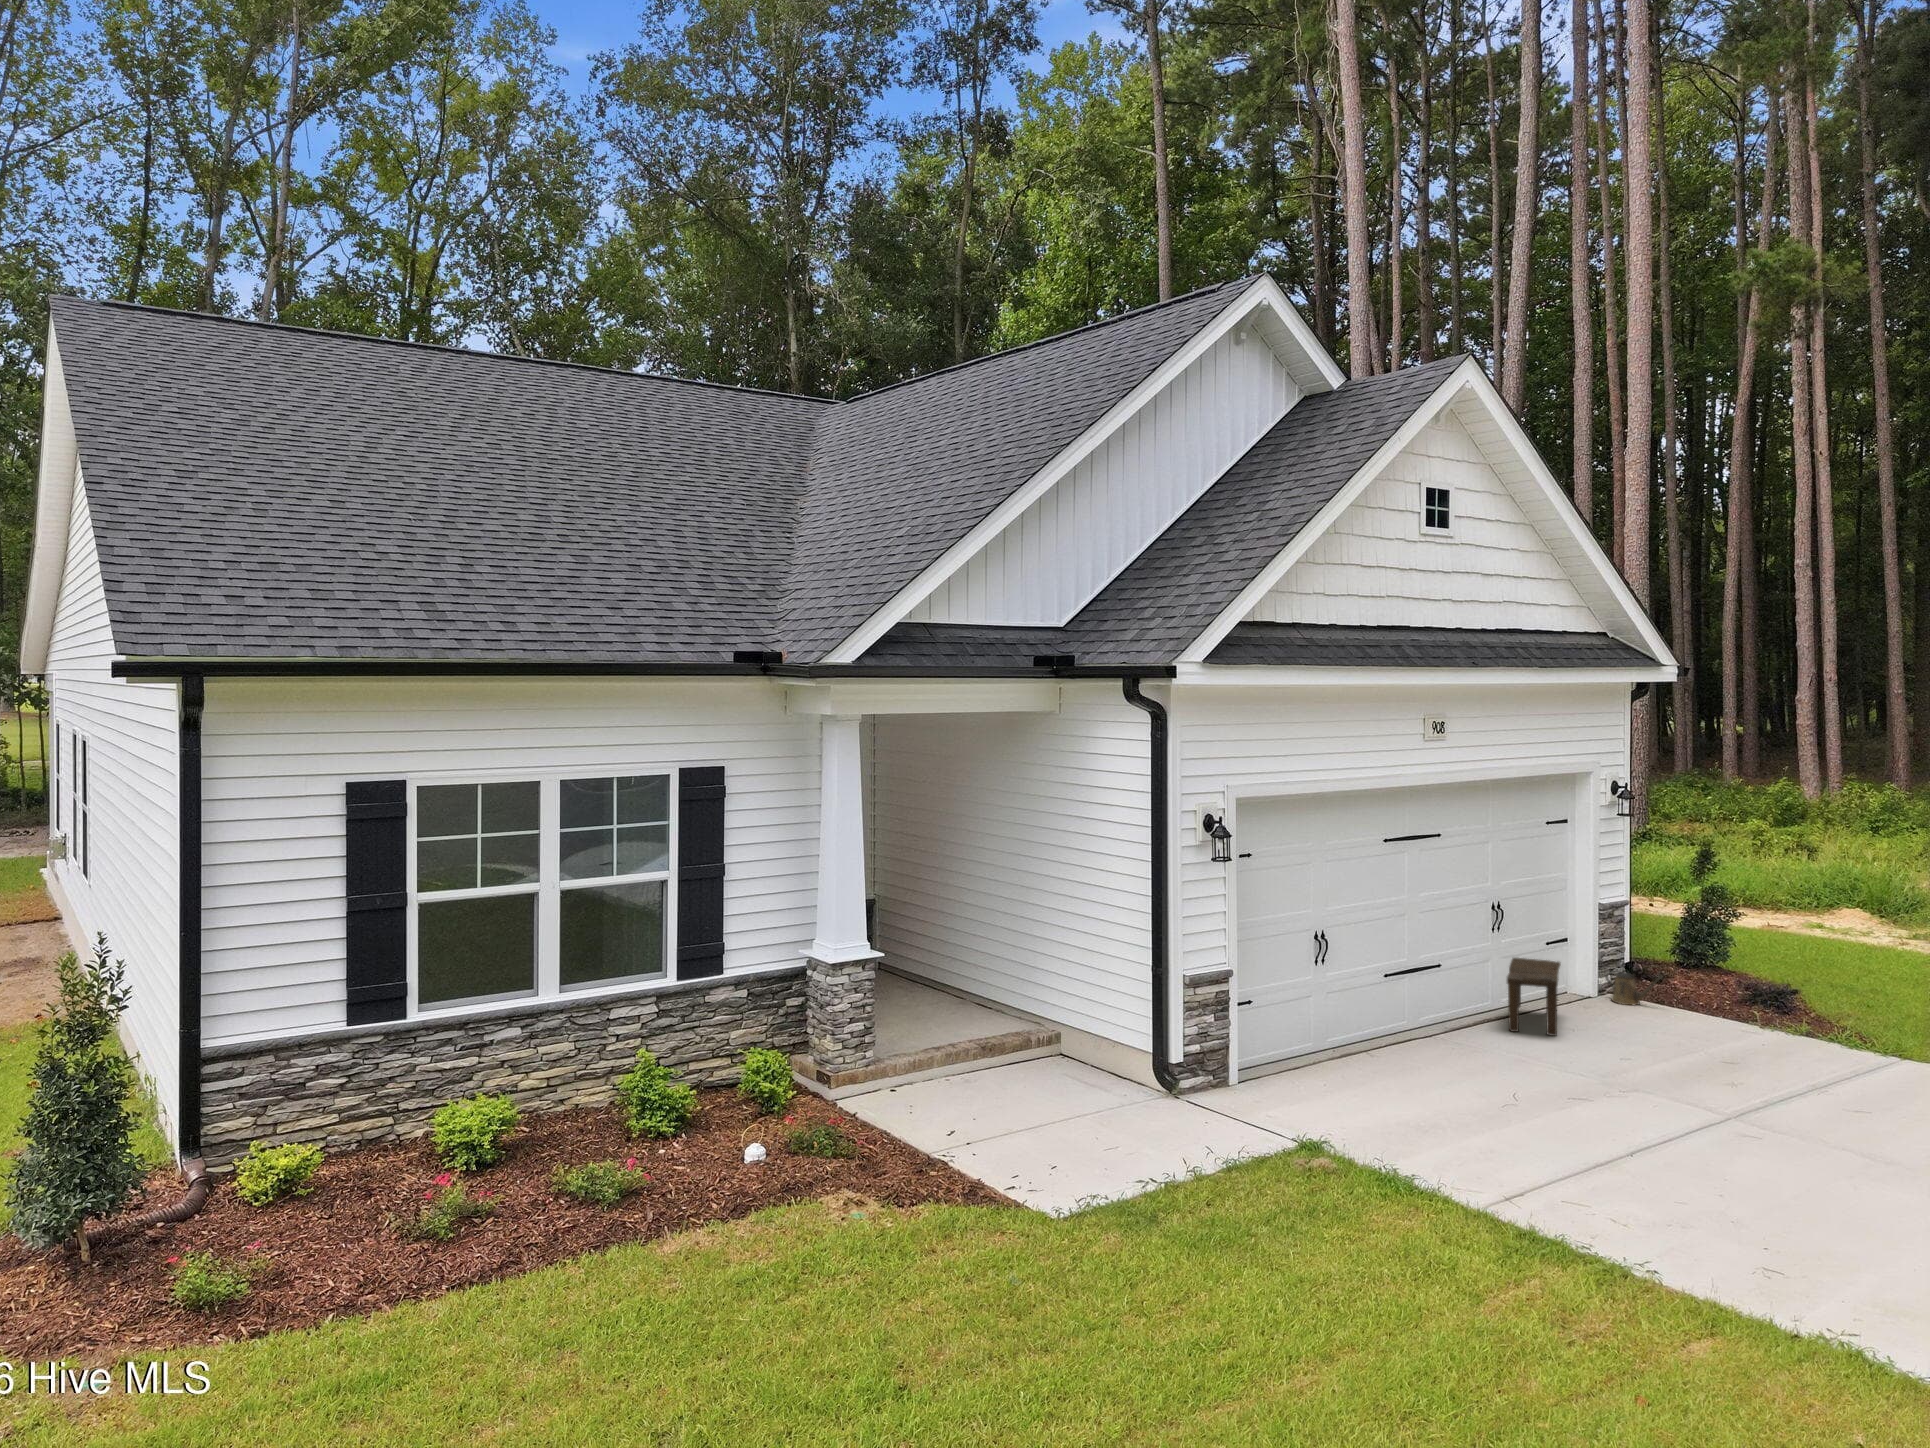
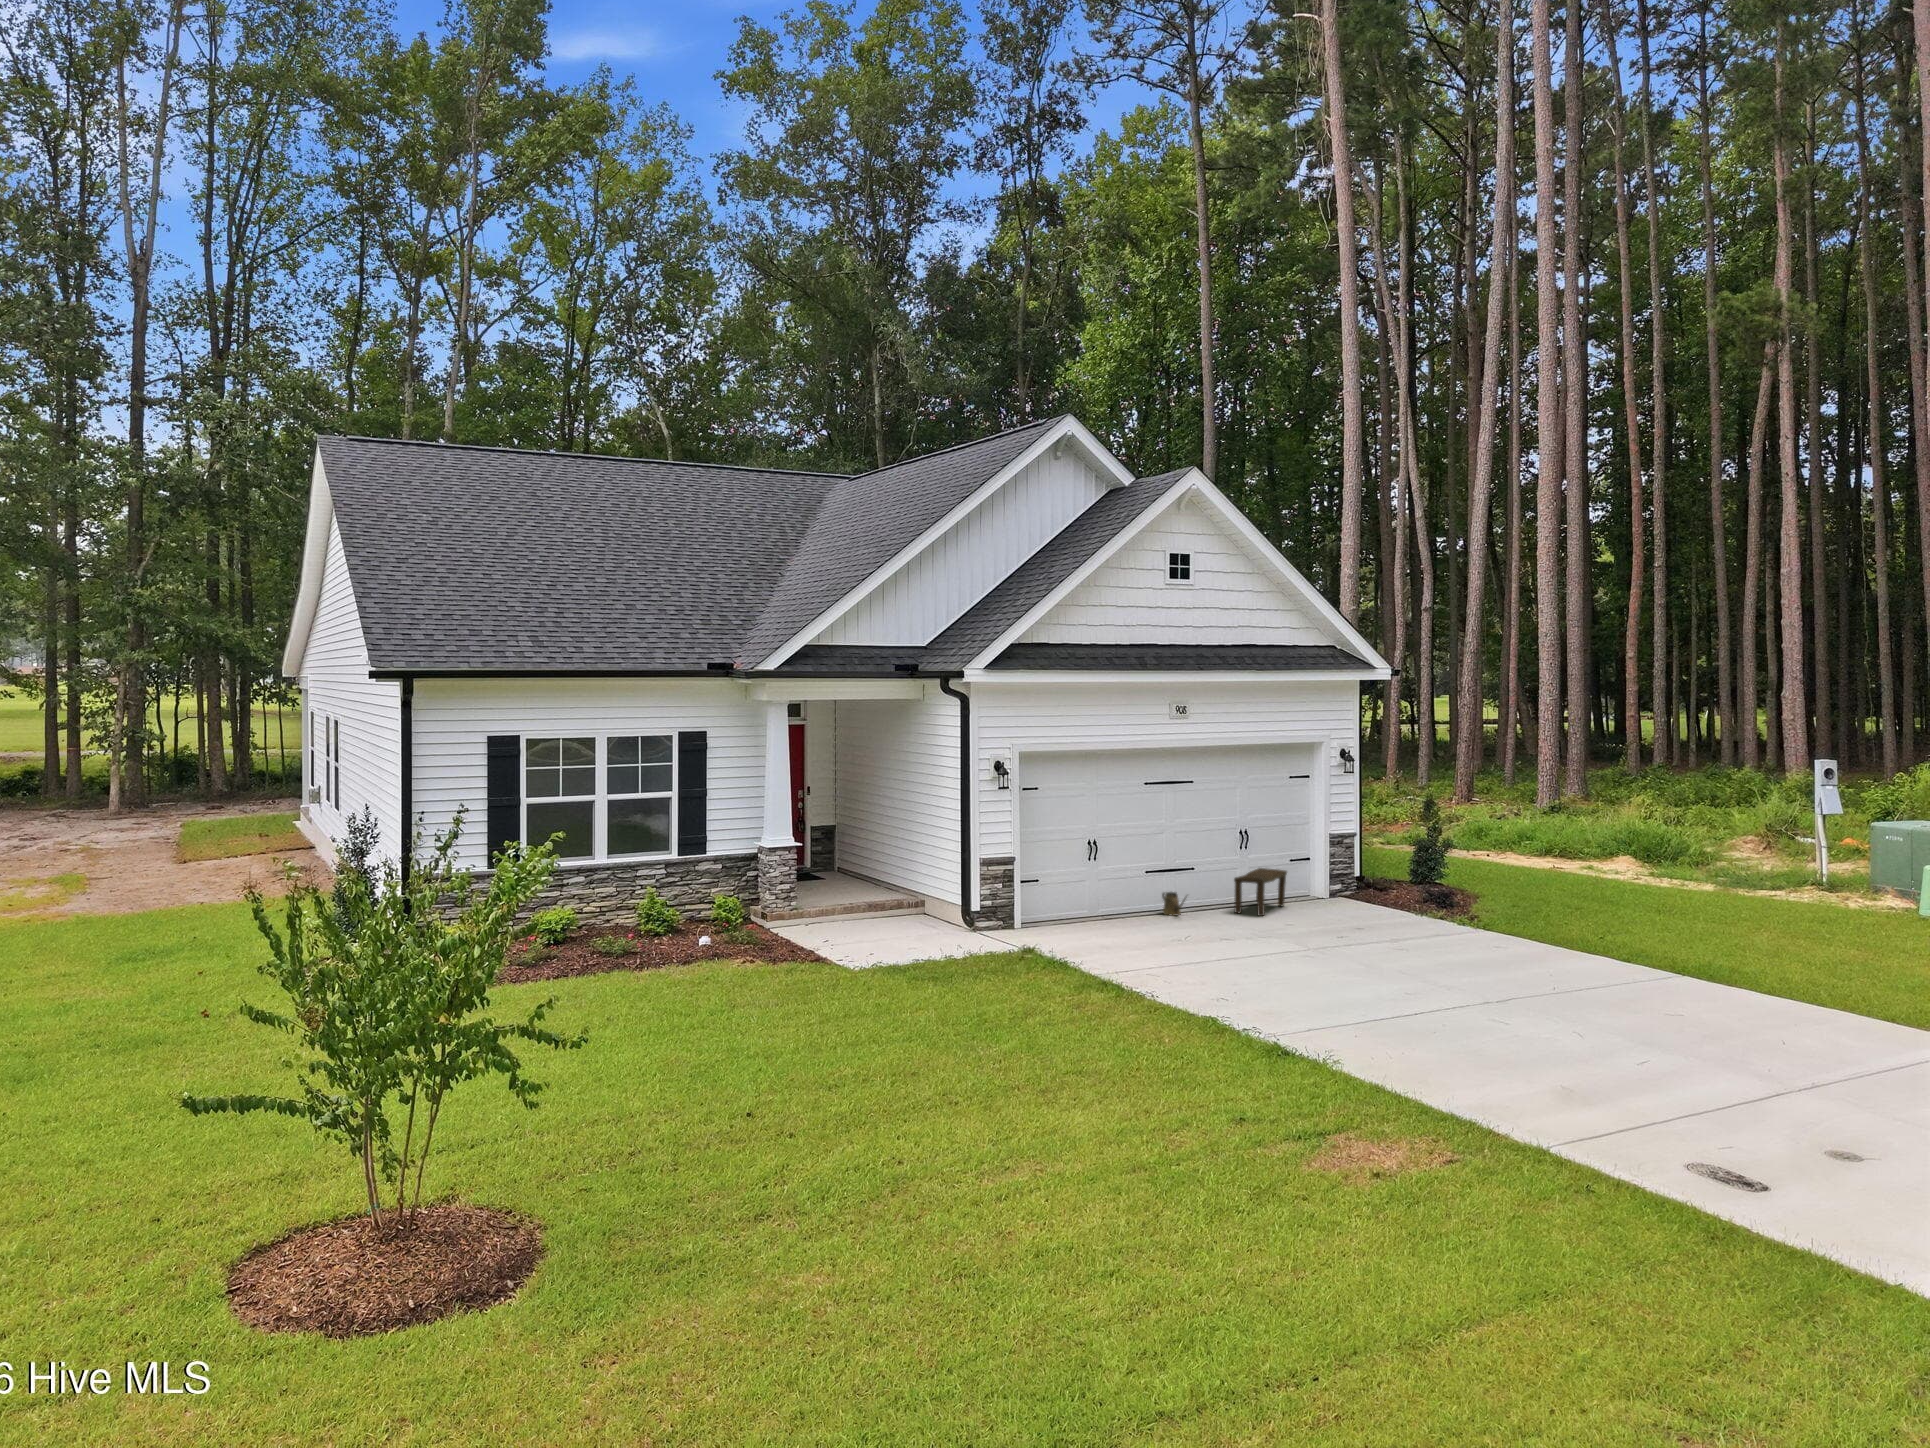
watering can: present [1605,972,1661,1005] -> present [1162,892,1186,915]

